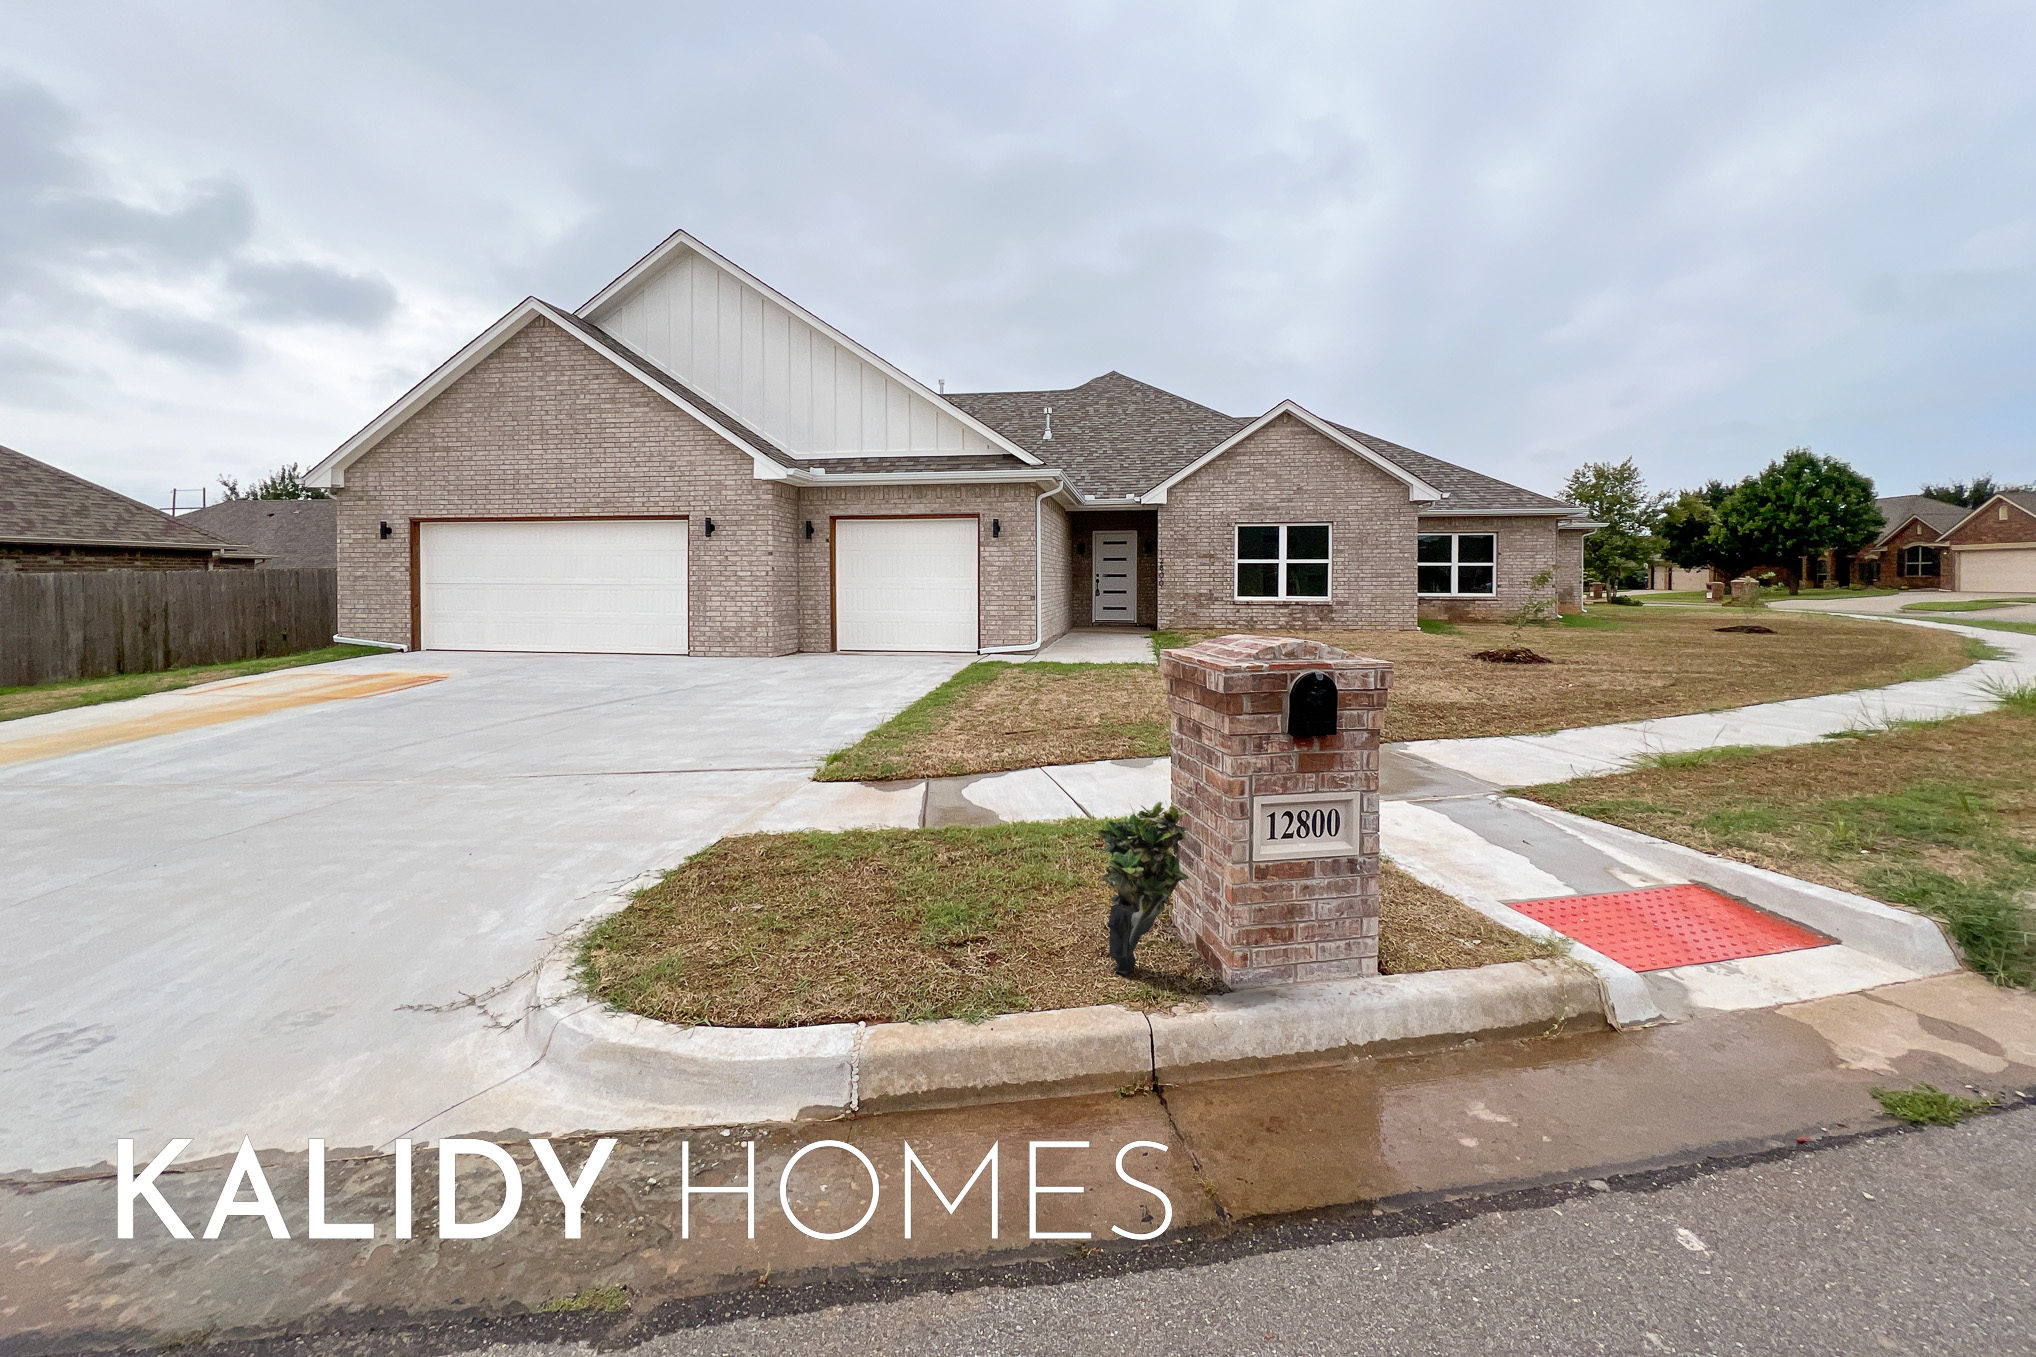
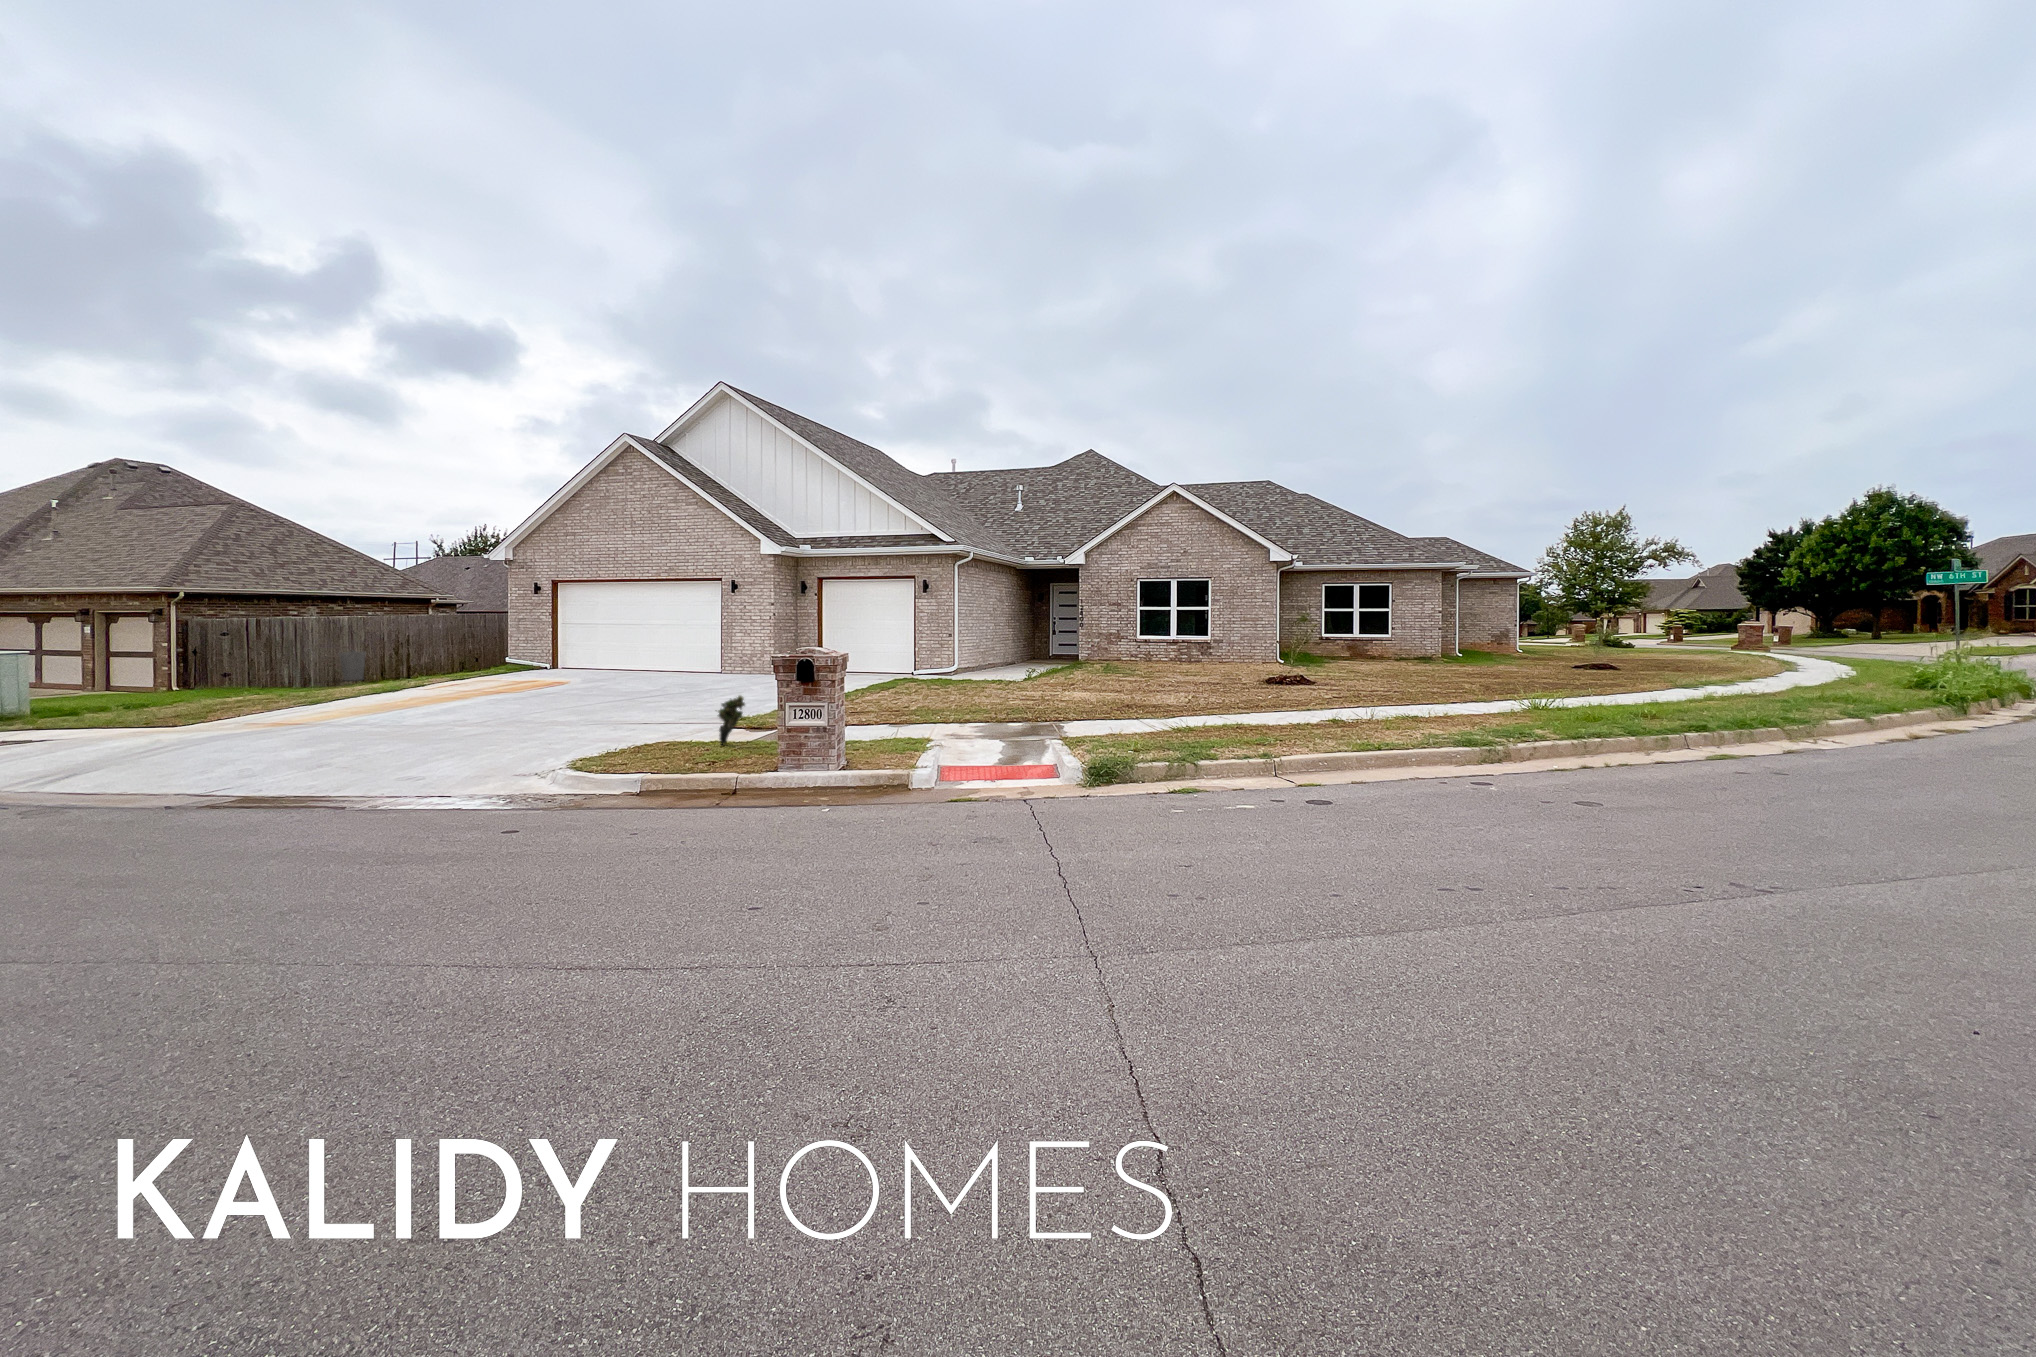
trash can: none [24,629,83,681] -> present [338,650,366,681]

